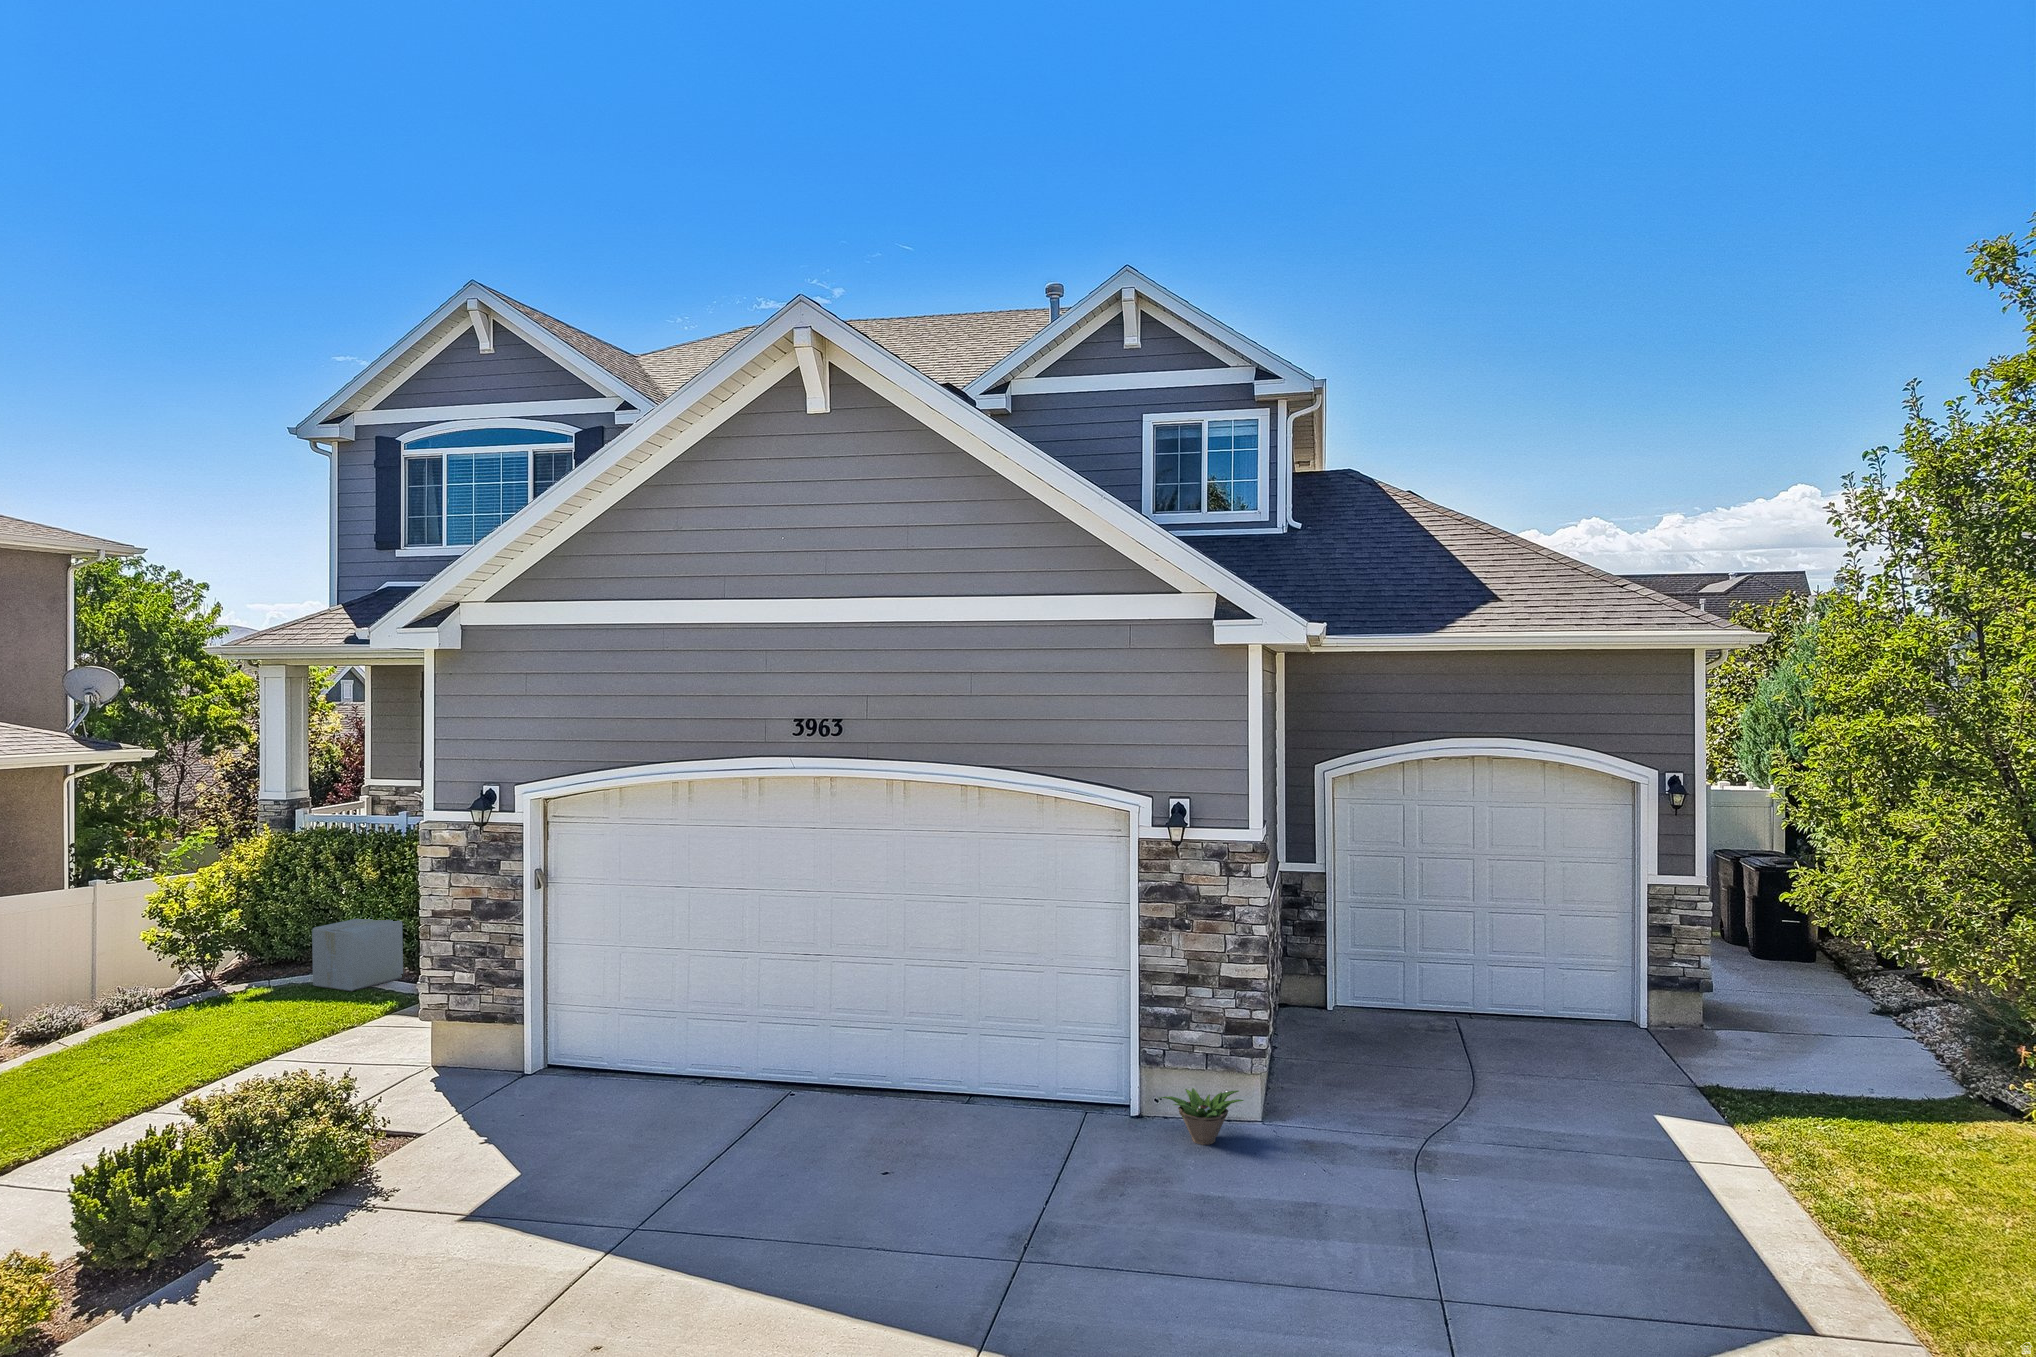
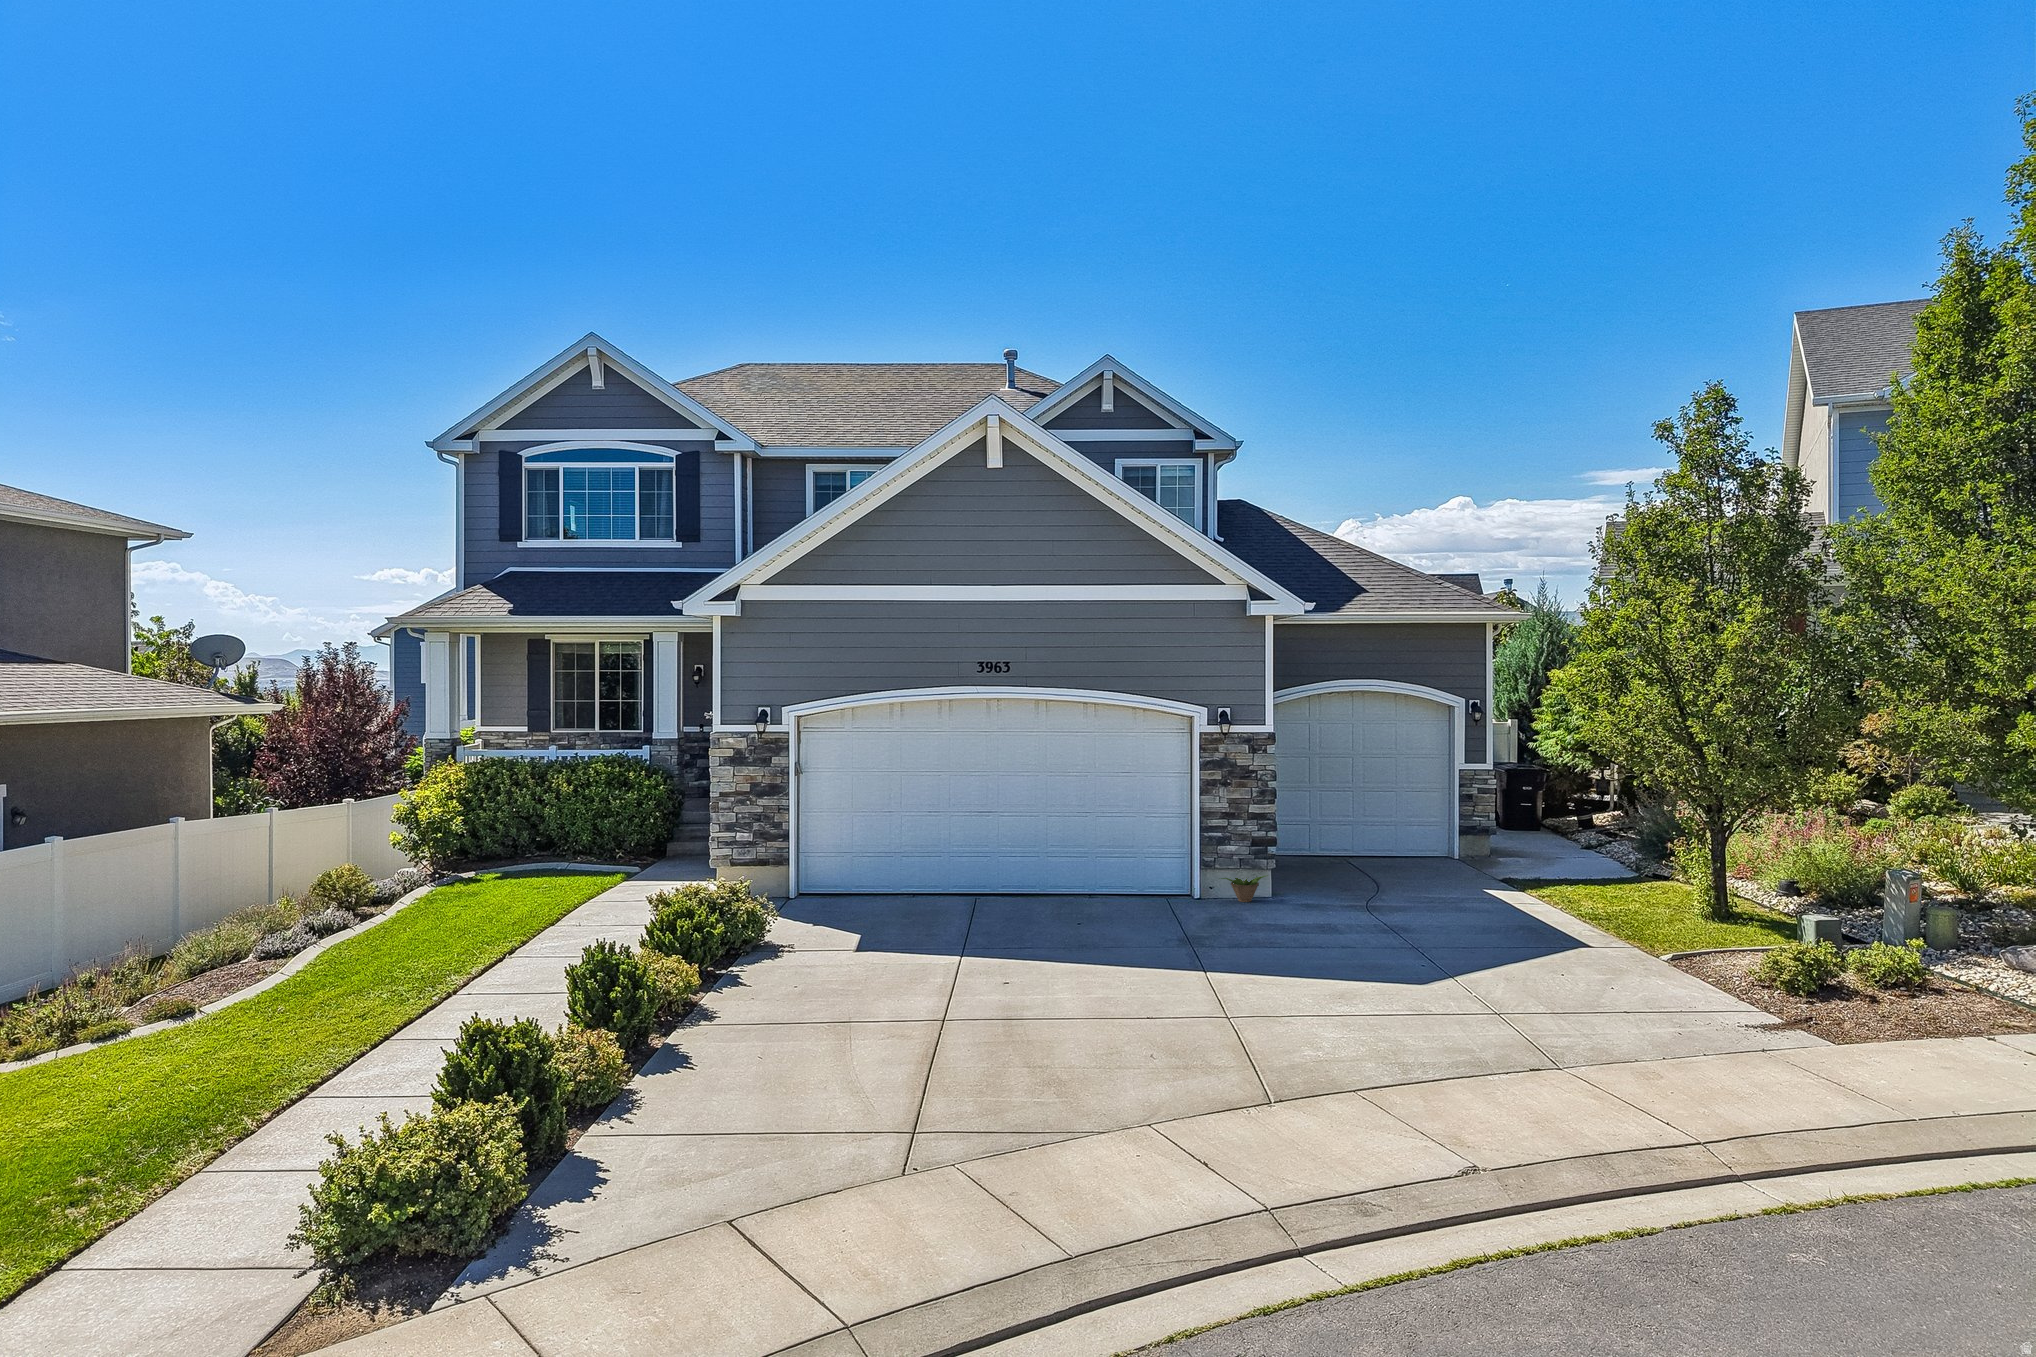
cardboard box: present [312,919,403,991] -> none [520,828,585,880]

